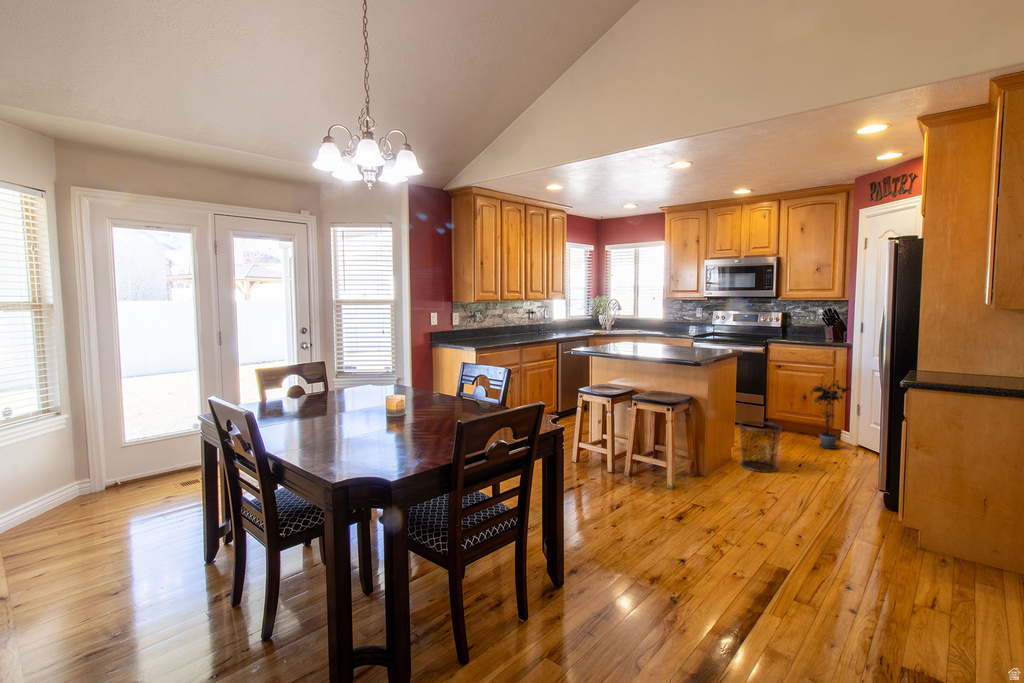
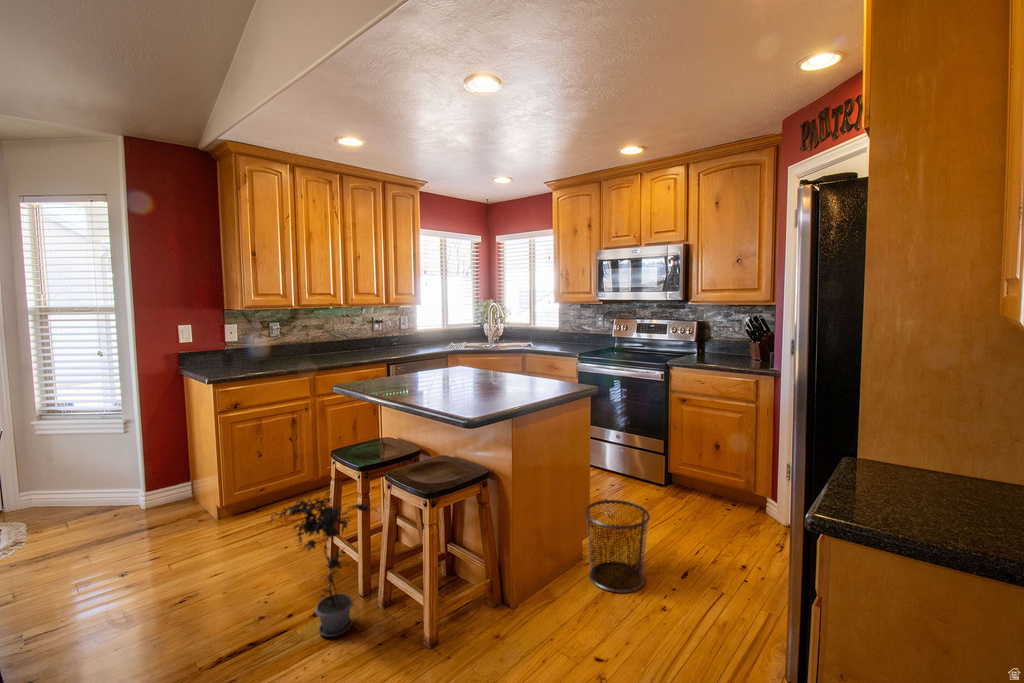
potted plant: present [811,381,850,449] -> present [271,492,376,637]

